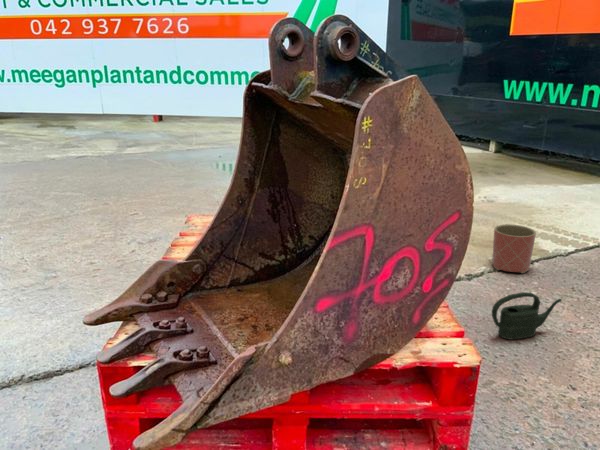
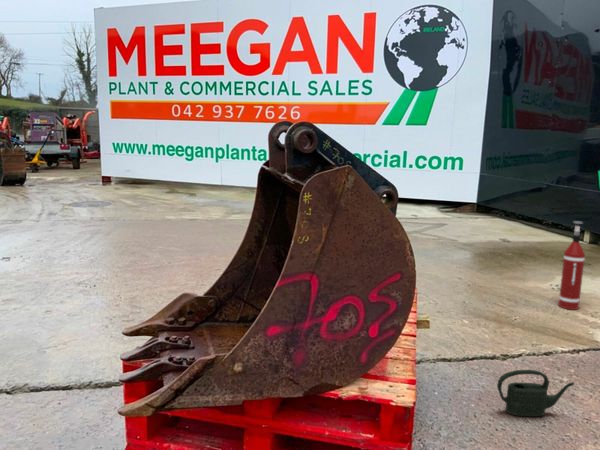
fire extinguisher: none [491,131,516,219] -> present [559,221,585,310]
planter: present [492,224,536,273] -> none [534,310,578,361]

